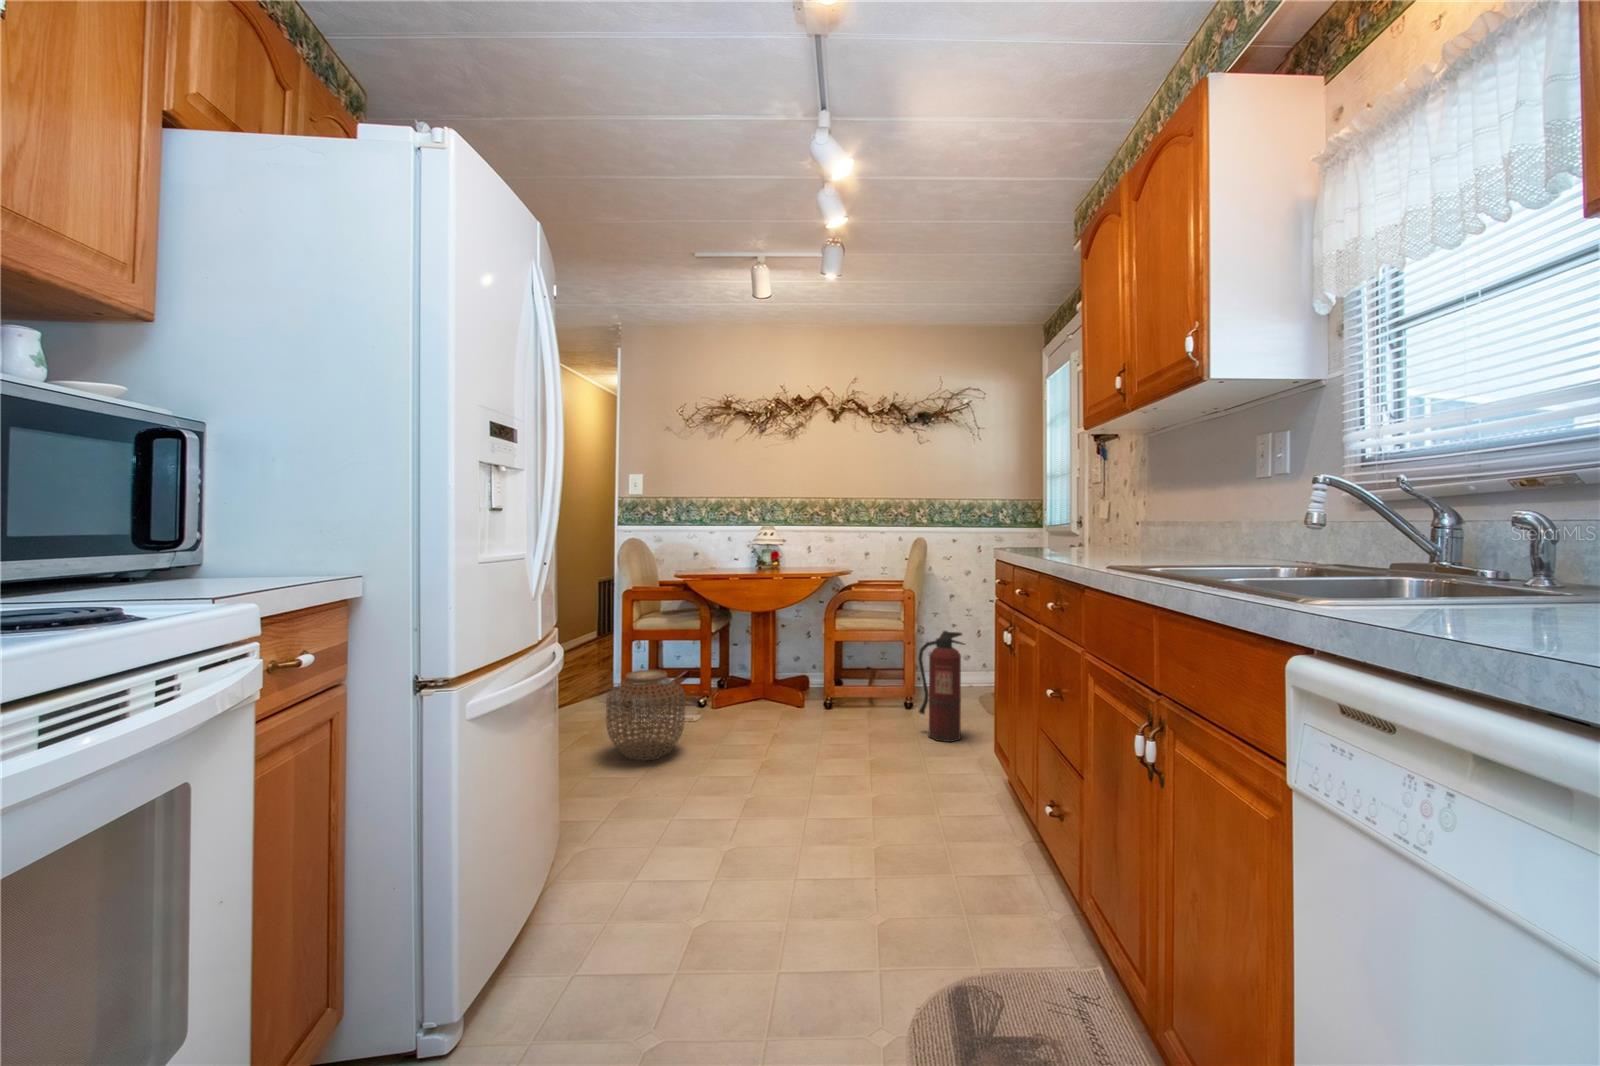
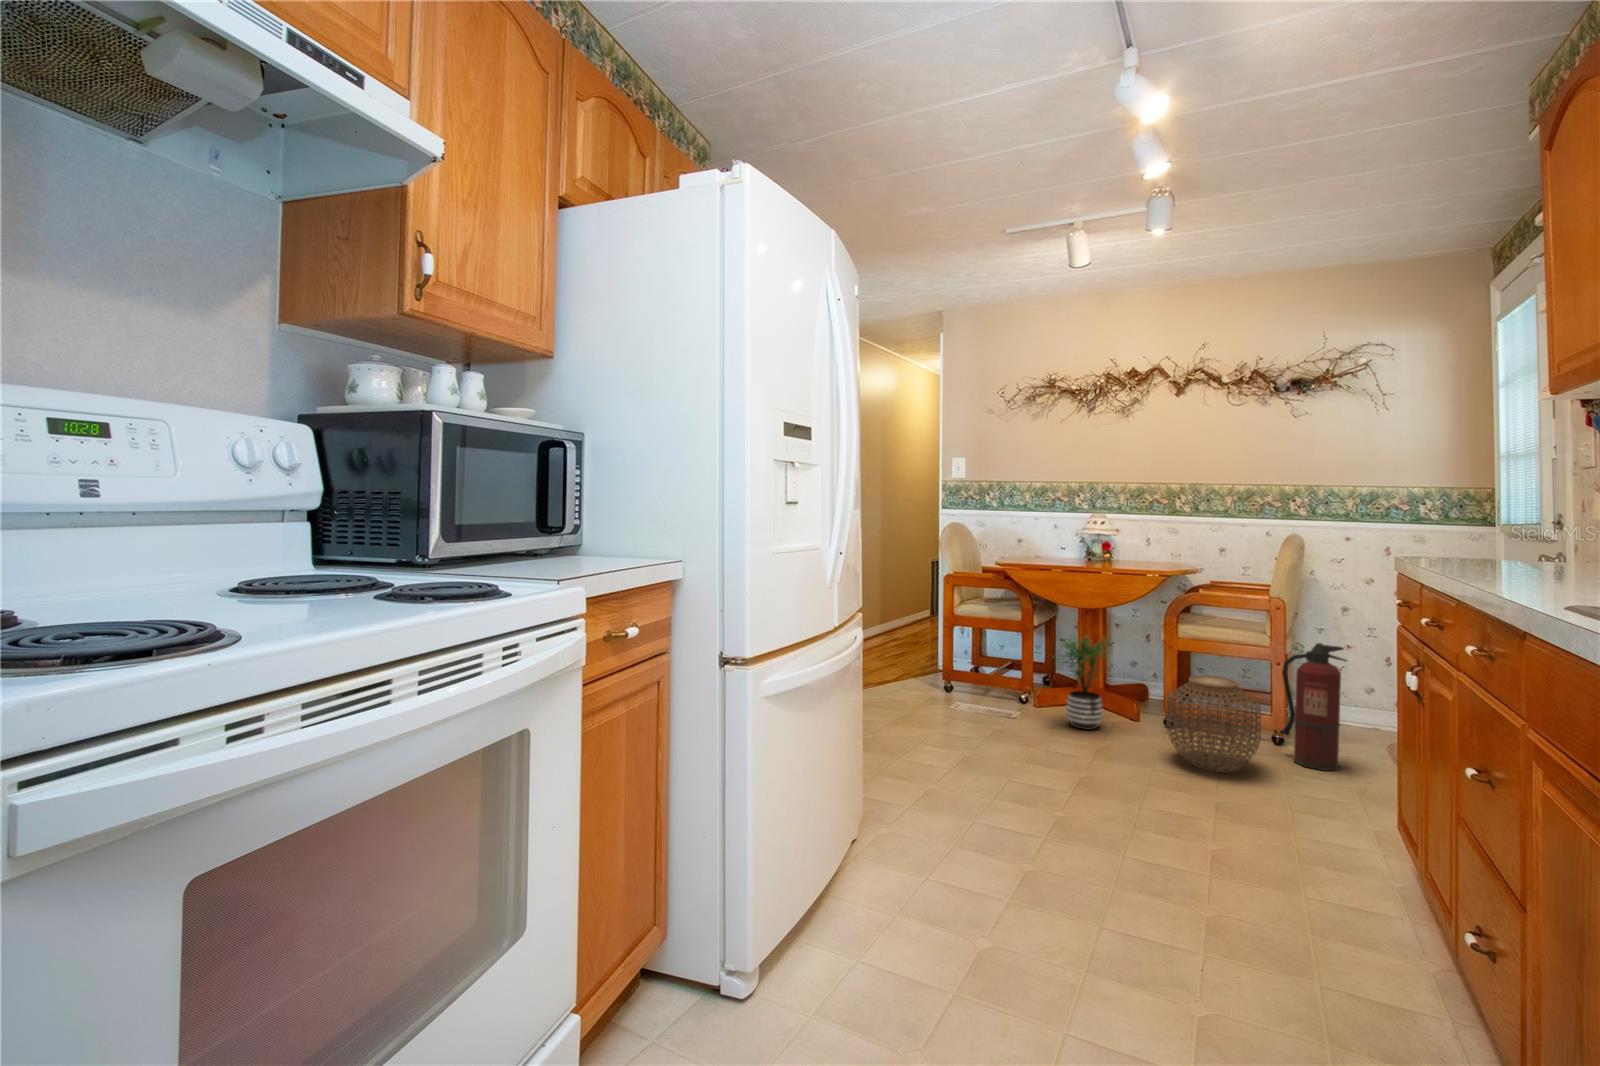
potted plant: none [725,635,785,731] -> present [1058,636,1112,730]
woven basket: present [606,670,685,760] -> present [1166,675,1261,772]

